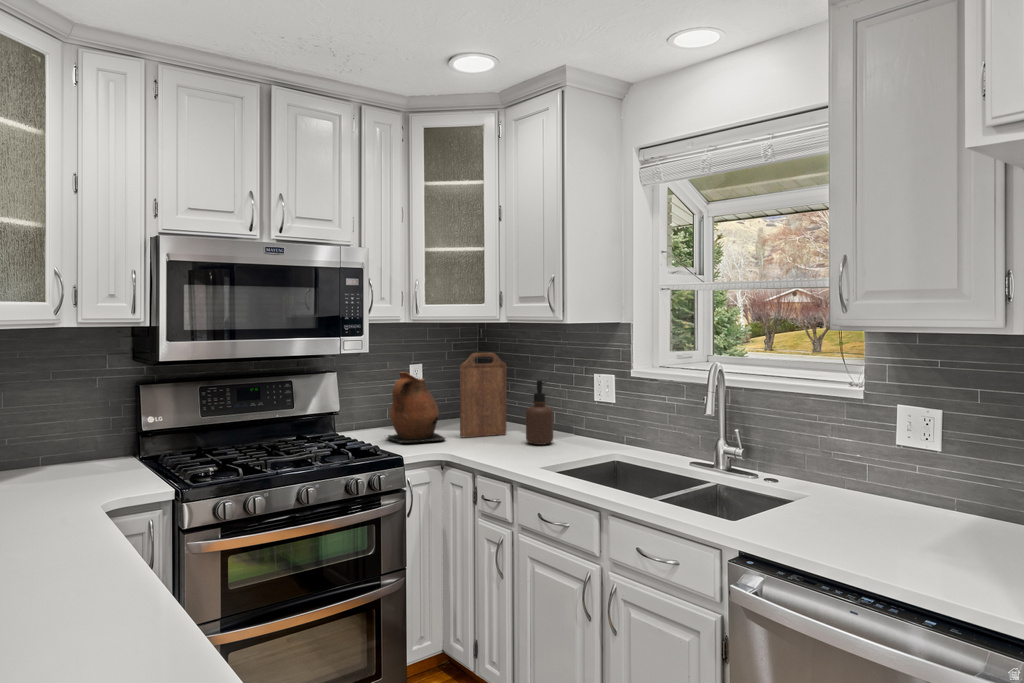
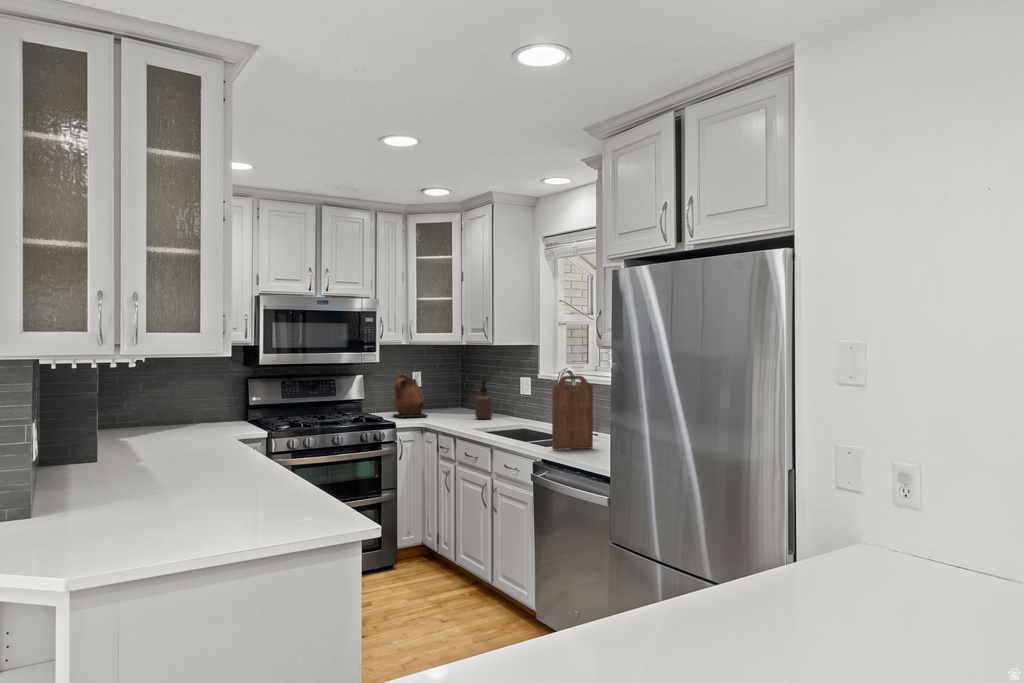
cutting board: present [460,353,507,437] -> present [552,375,593,450]

